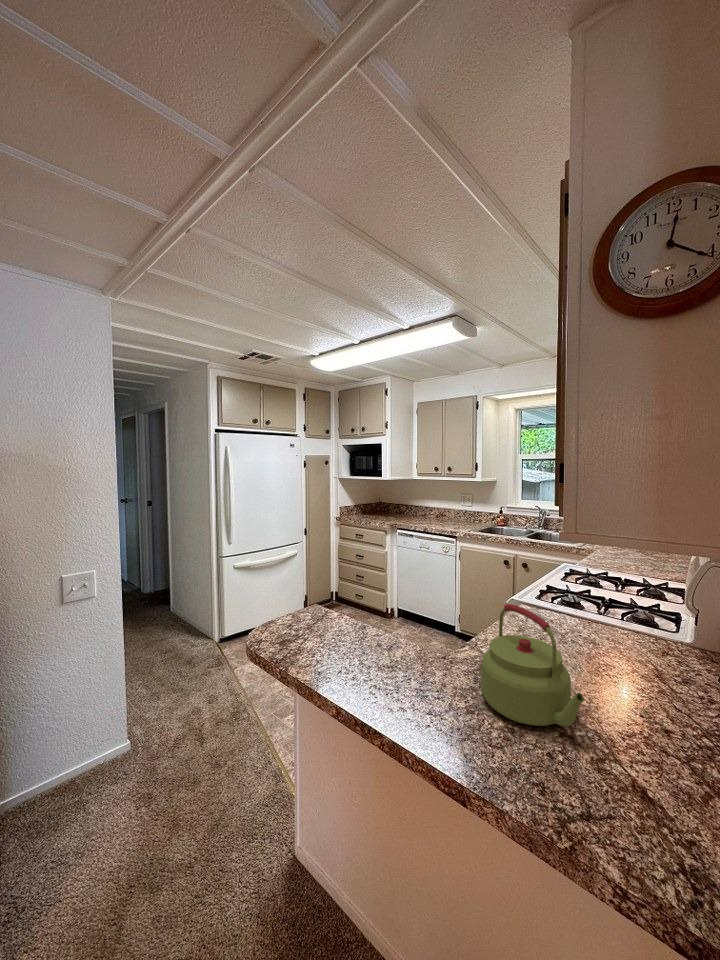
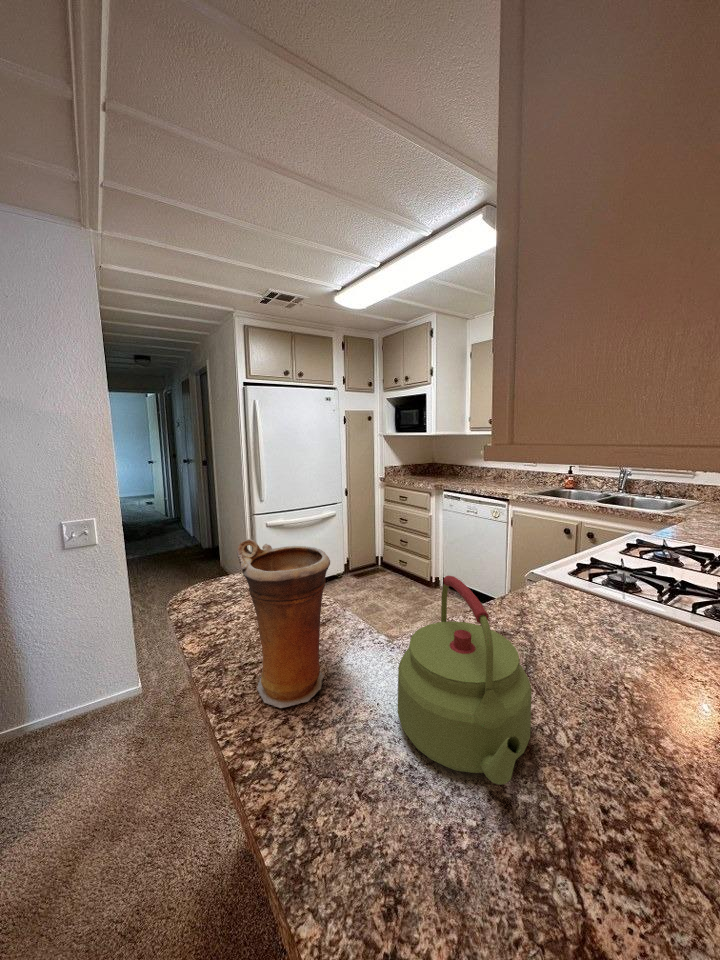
vase: none [363,582,430,709] -> present [237,539,330,708]

